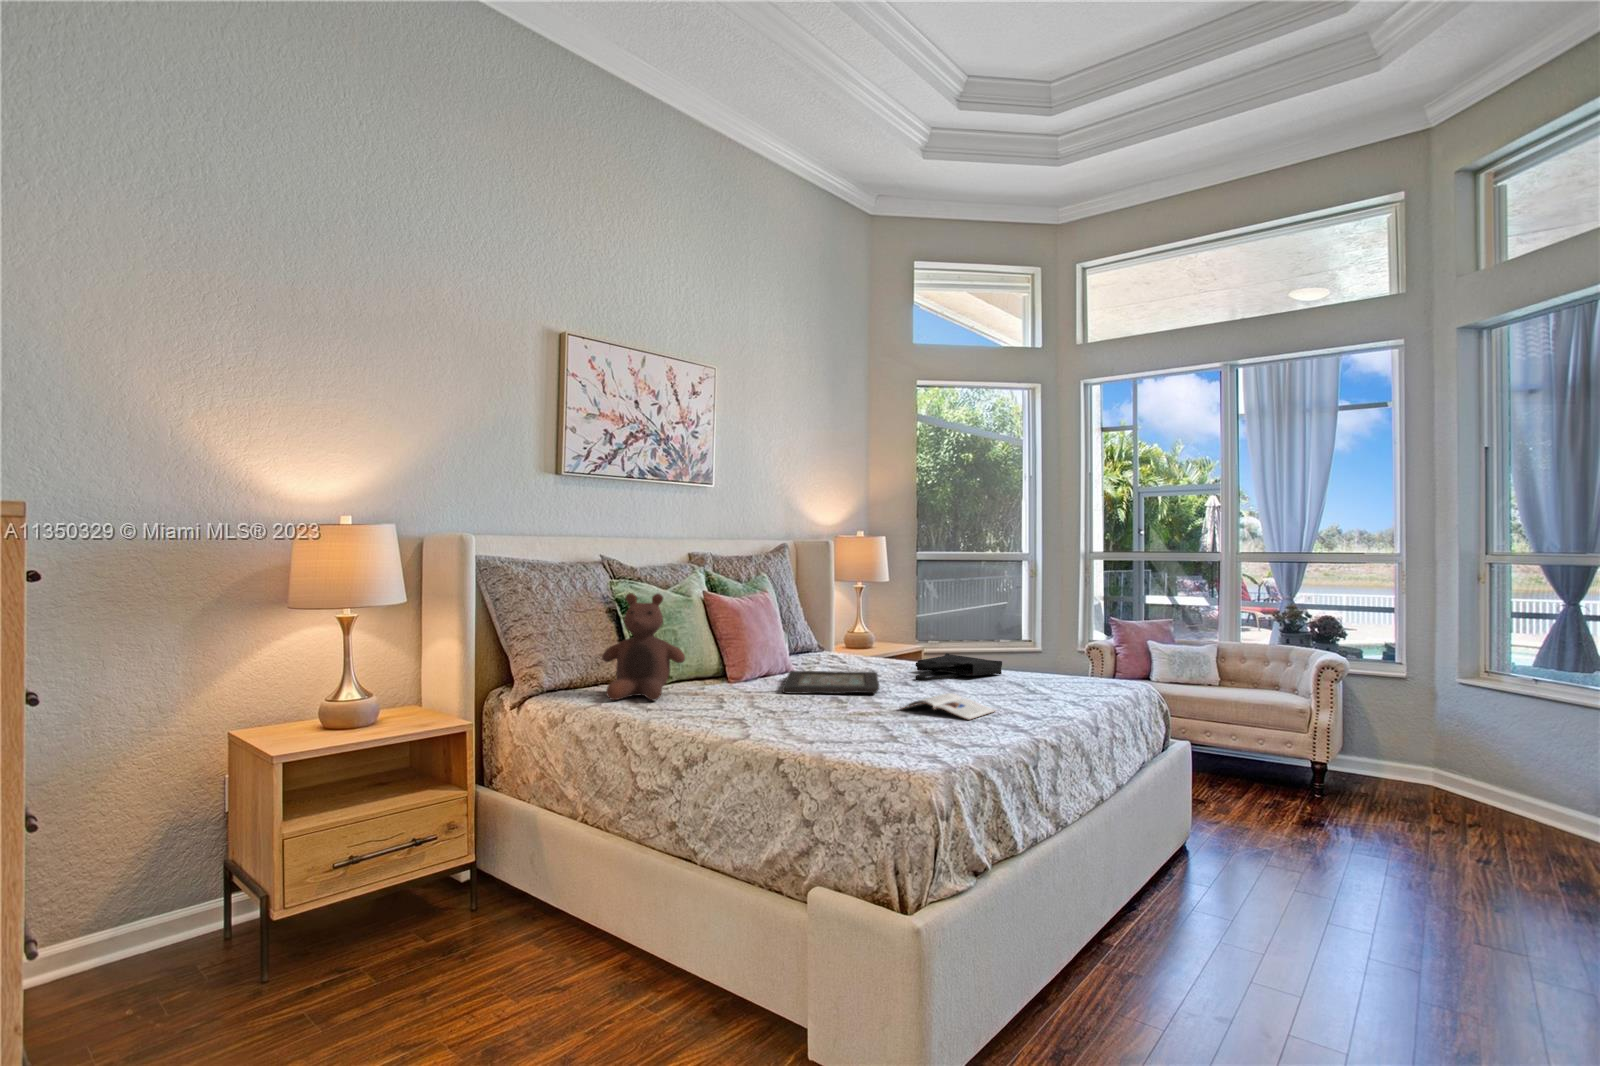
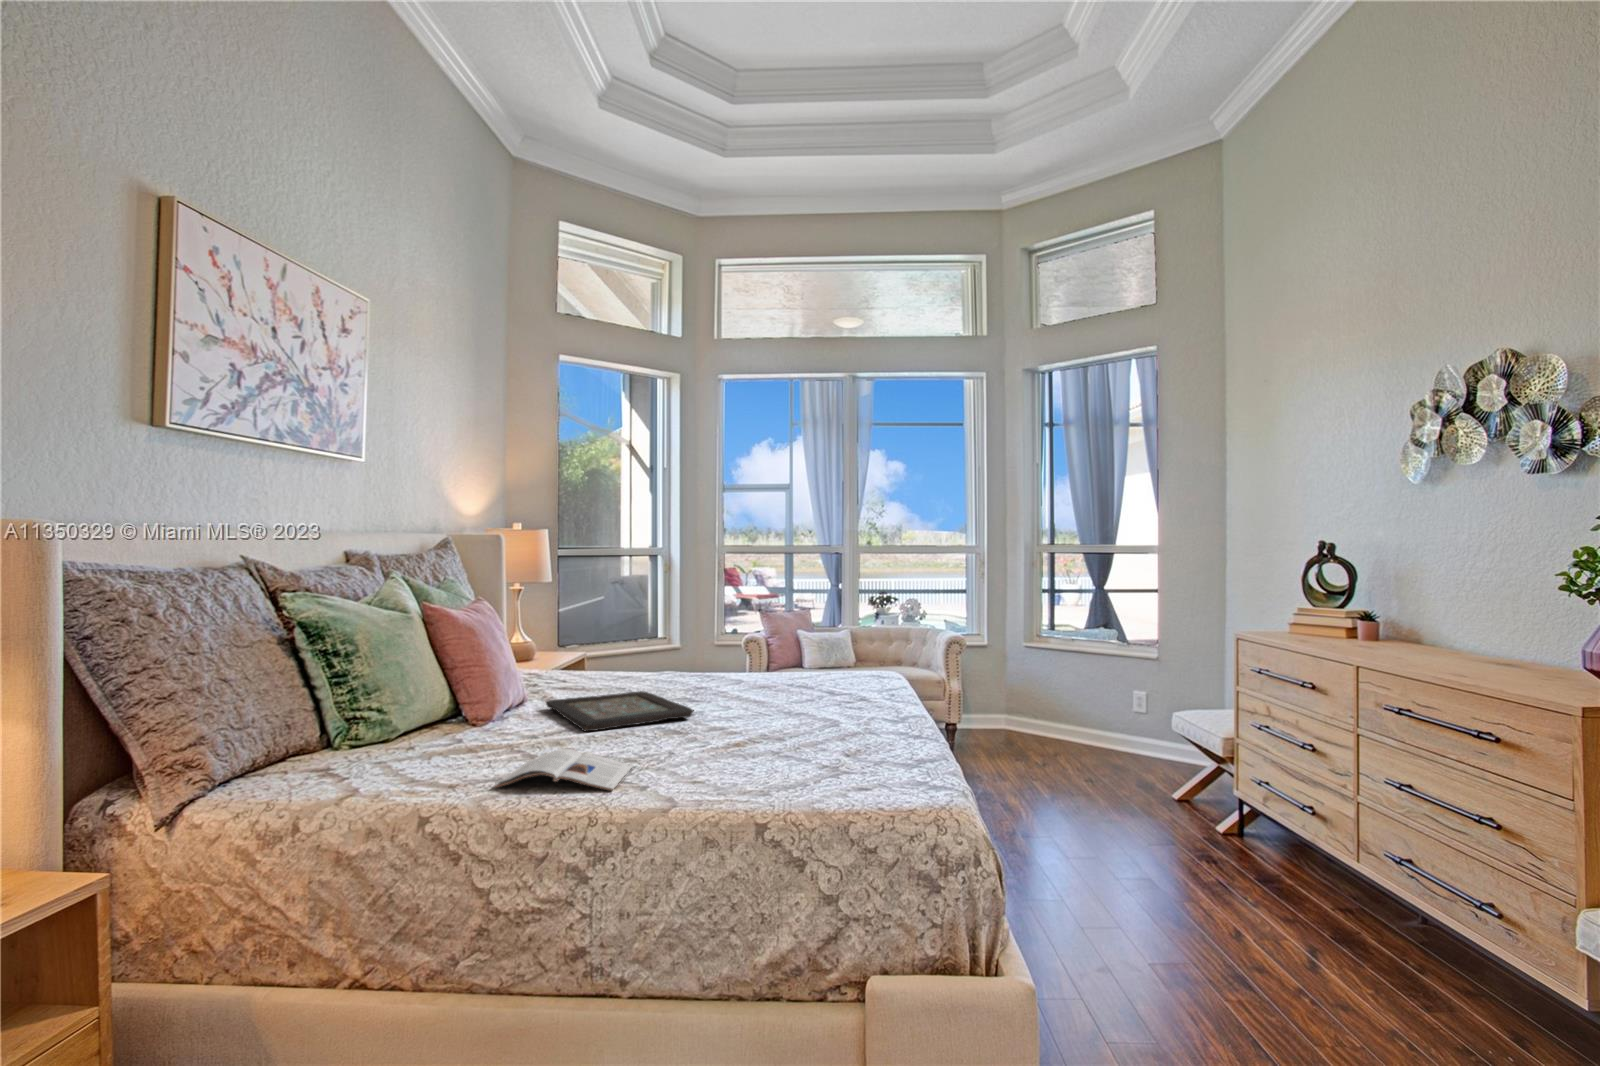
stuffed bear: present [602,593,685,701] -> none [321,611,461,780]
tote bag: present [915,653,1002,681] -> none [667,662,749,696]
magazine: present [900,693,996,720] -> present [495,749,633,791]

